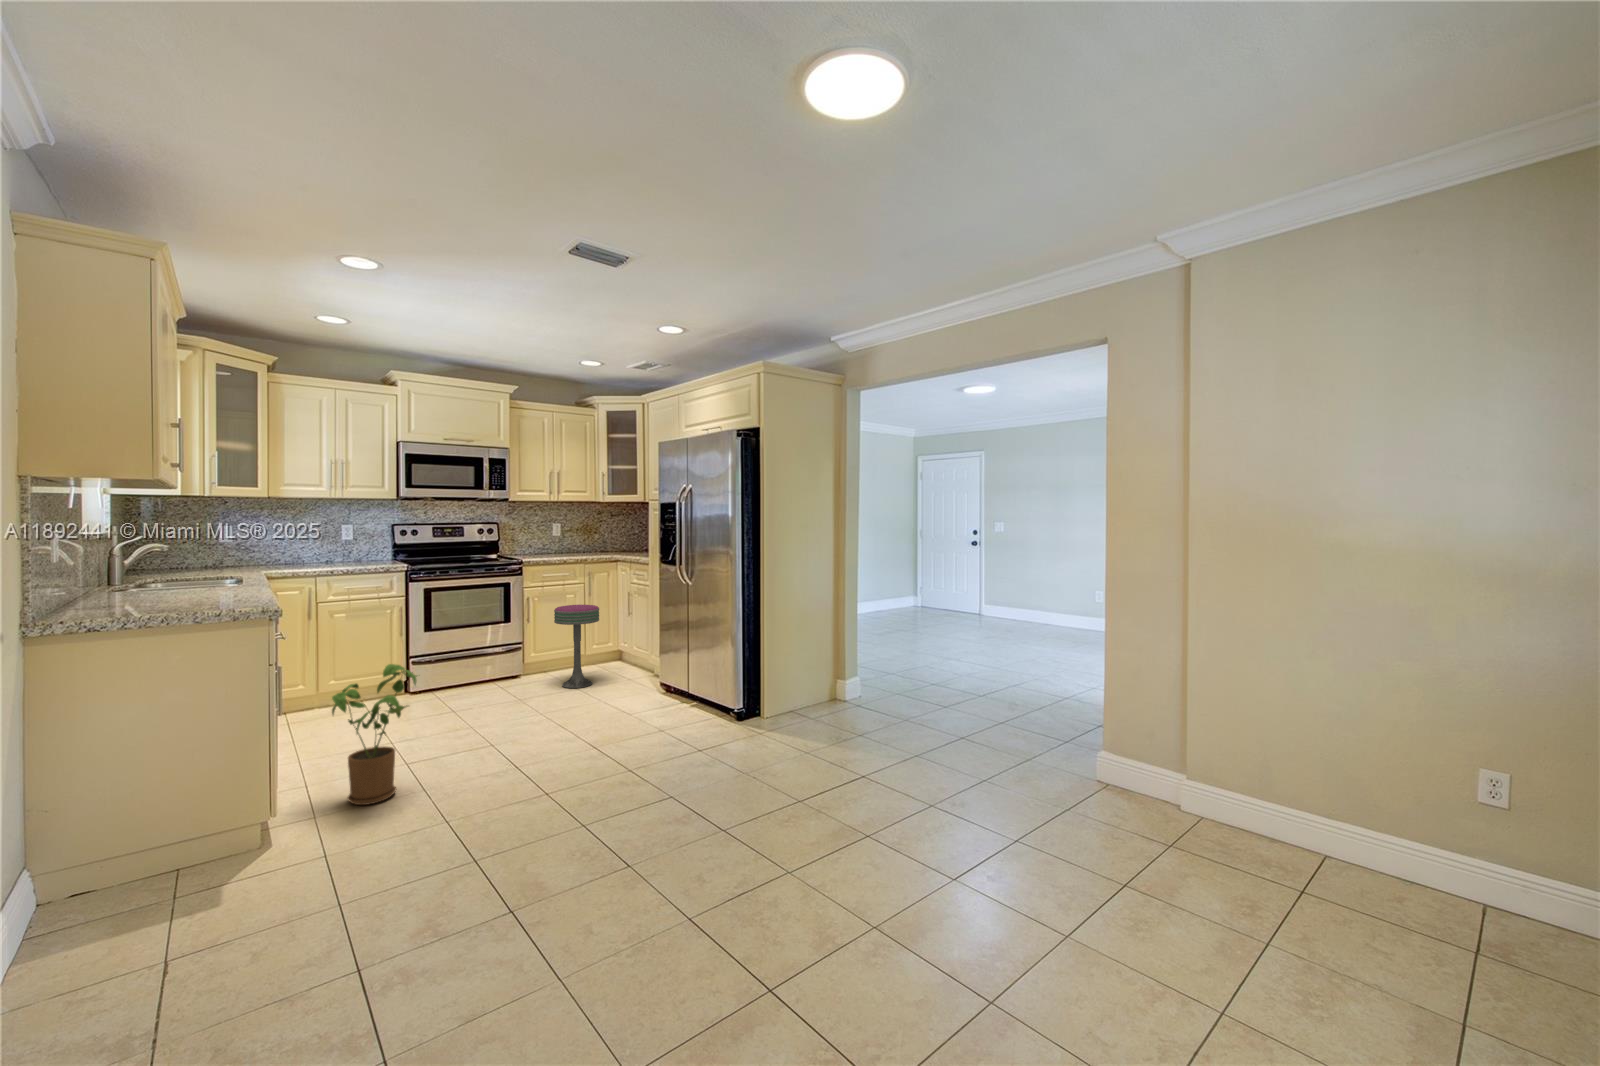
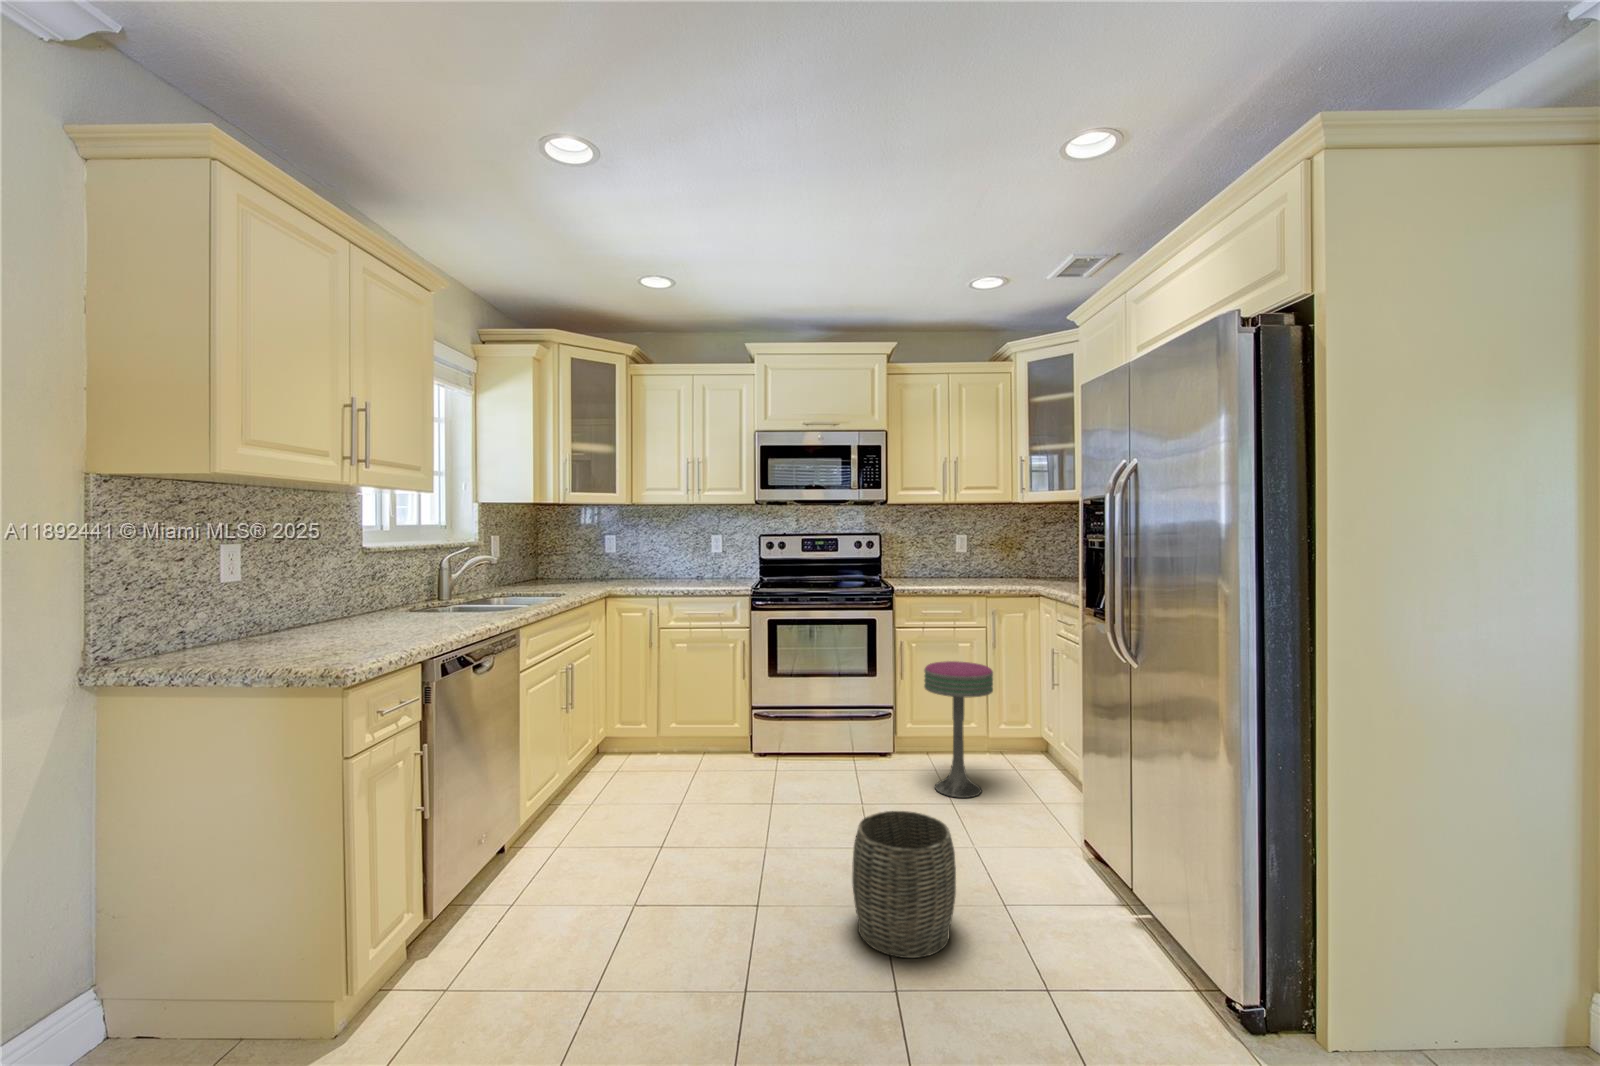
house plant: present [332,664,417,805] -> none [503,752,624,970]
woven basket: none [559,676,617,745] -> present [852,811,956,958]

